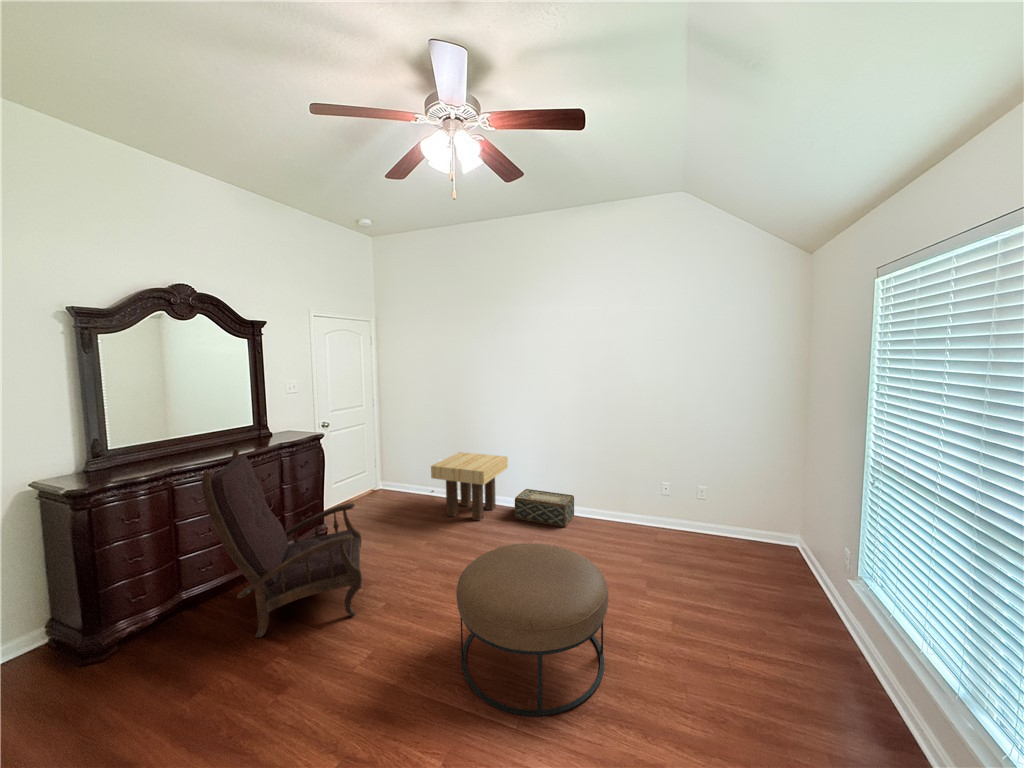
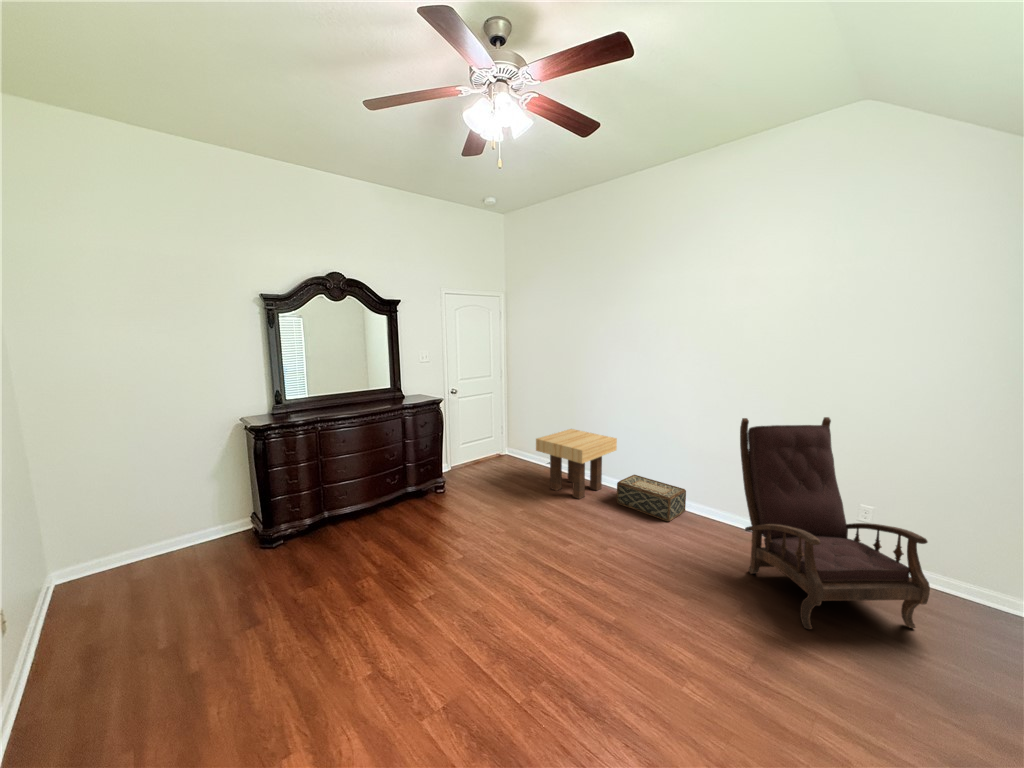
armchair: present [202,448,362,637] -> present [740,417,930,629]
ottoman: present [456,543,609,716] -> none [495,526,656,707]

